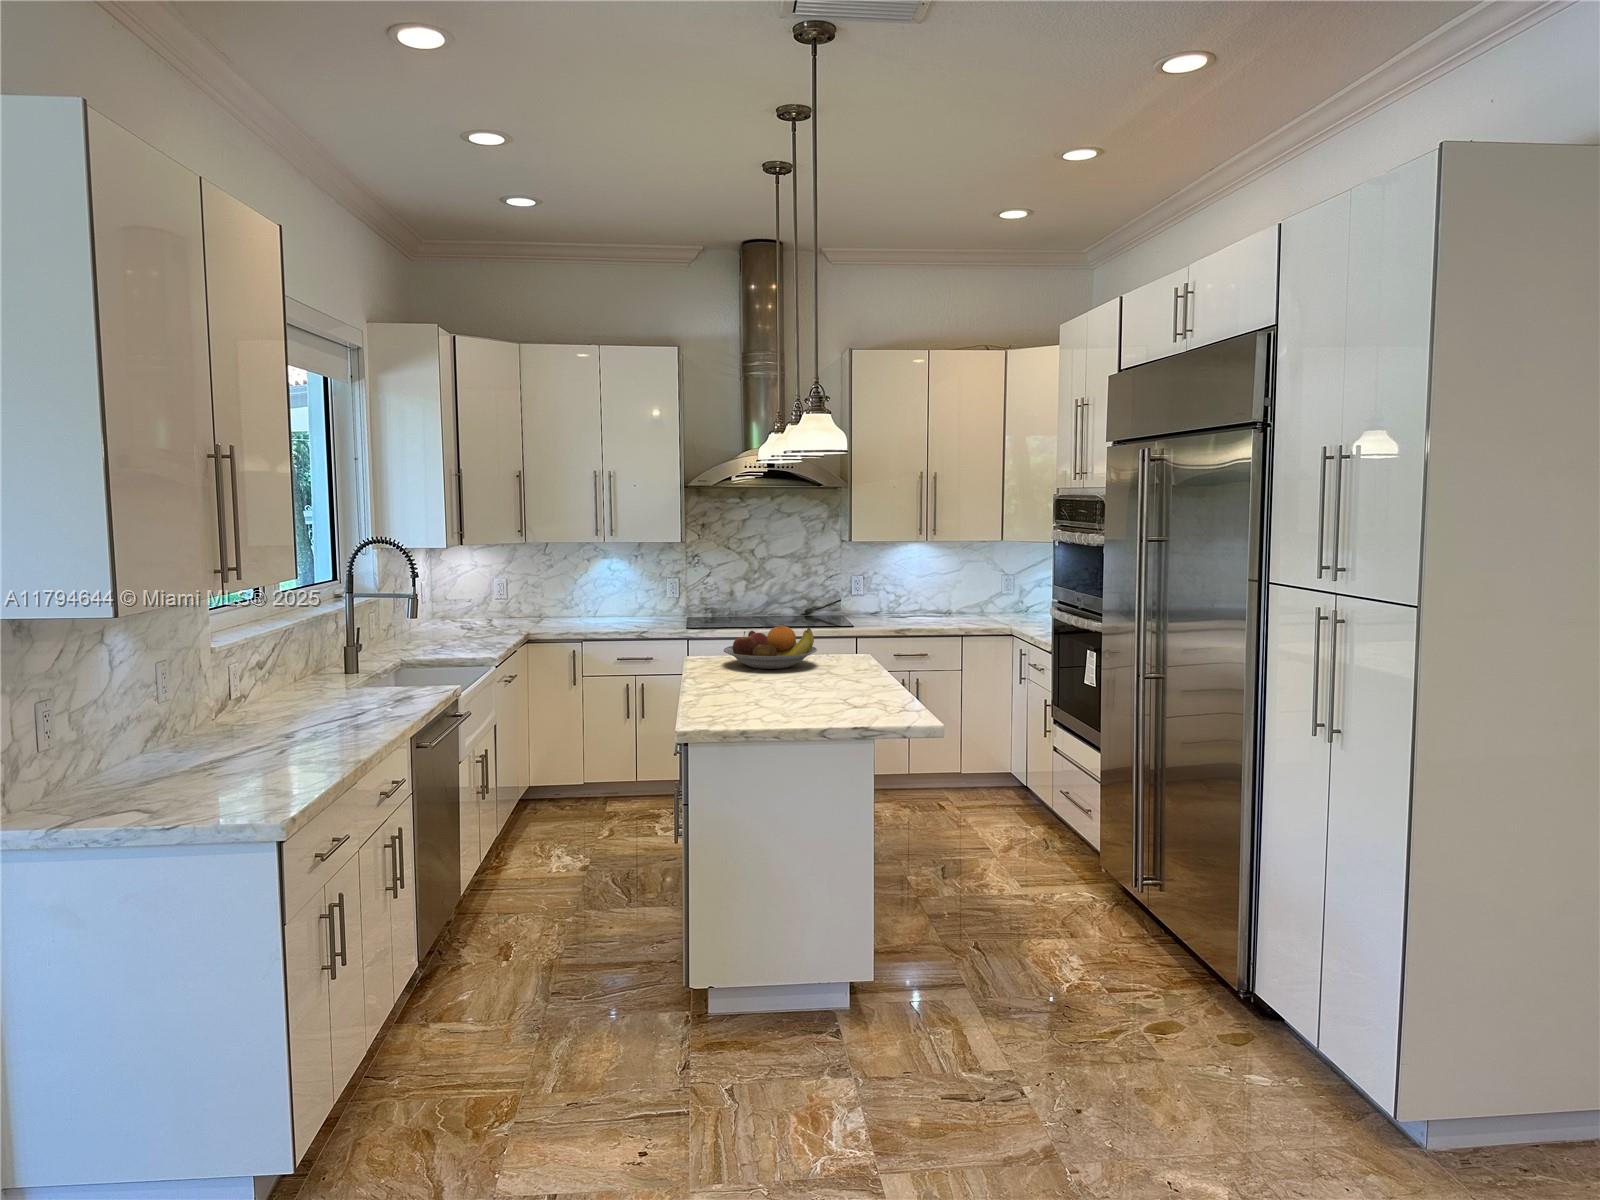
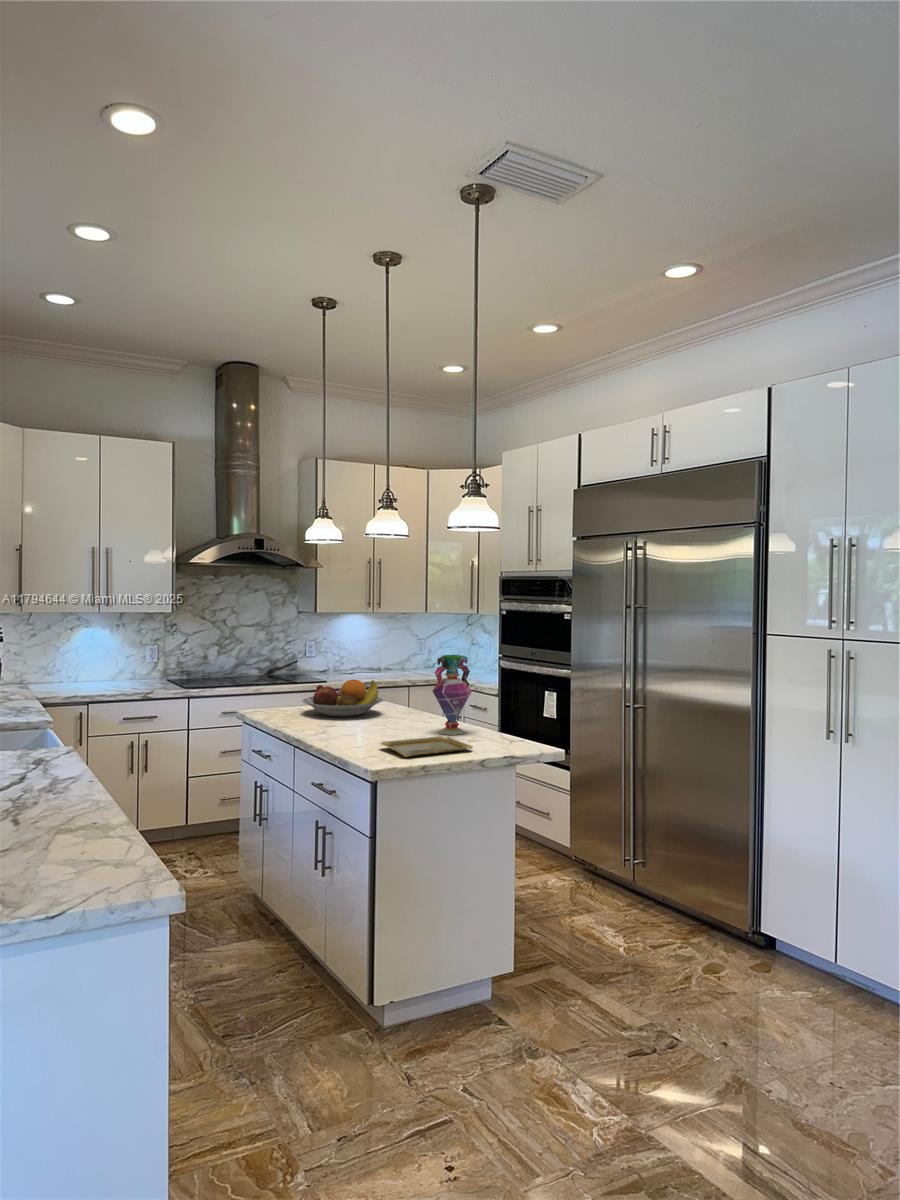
vase: none [817,601,869,698] -> present [432,655,472,735]
tray: none [719,698,816,717] -> present [381,736,472,757]

